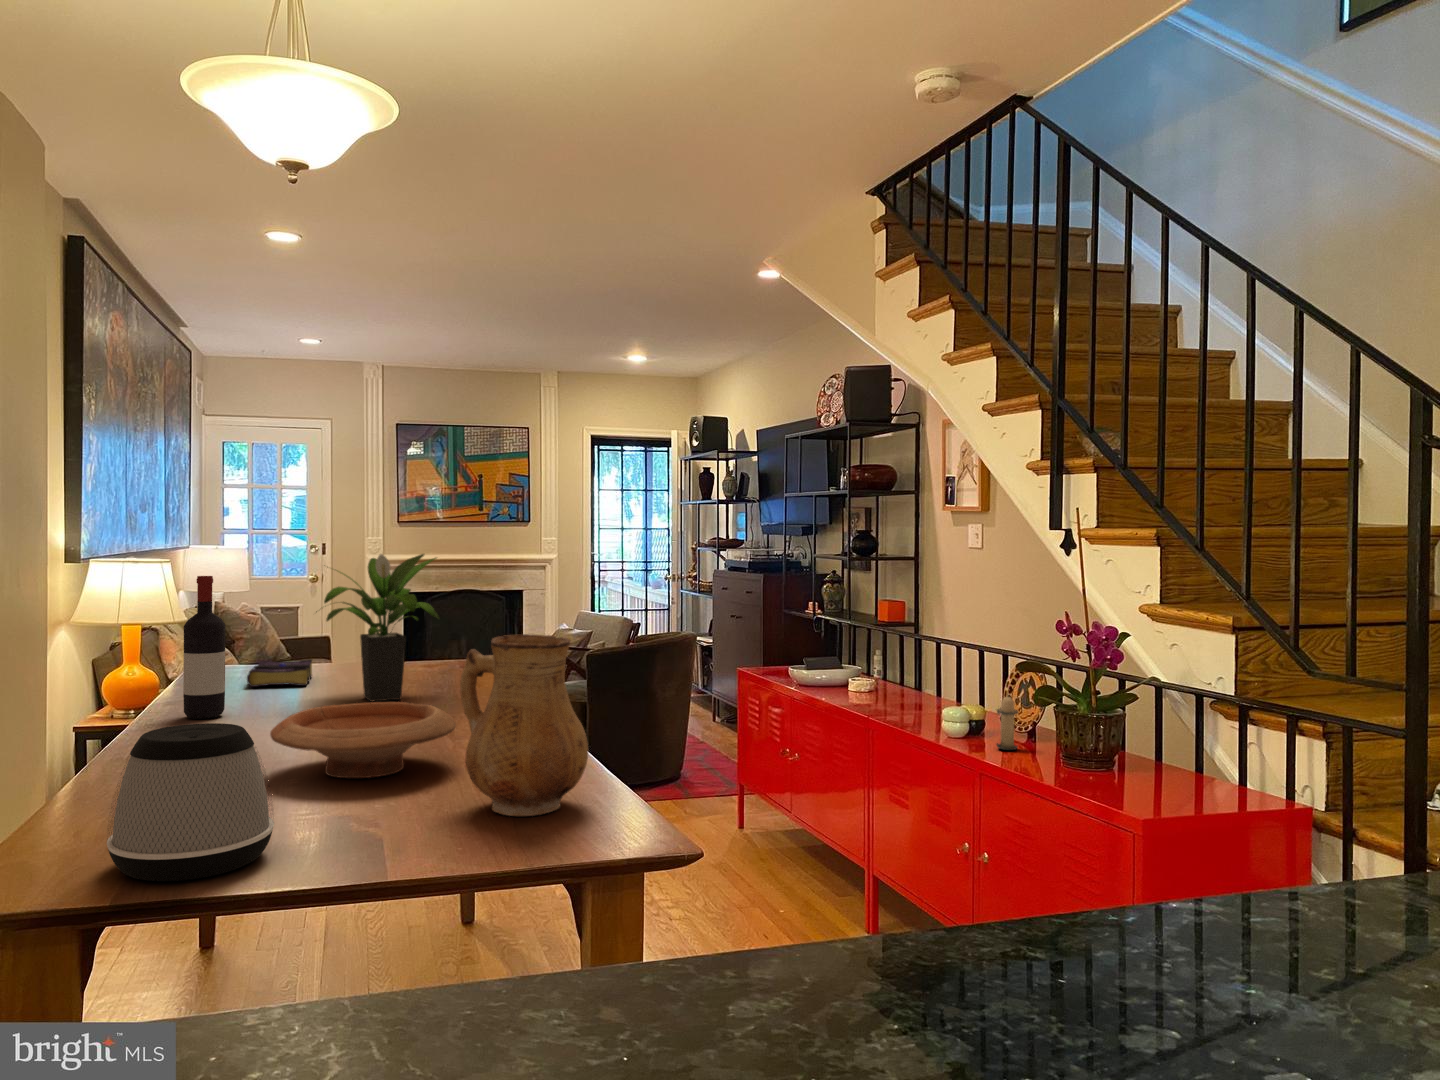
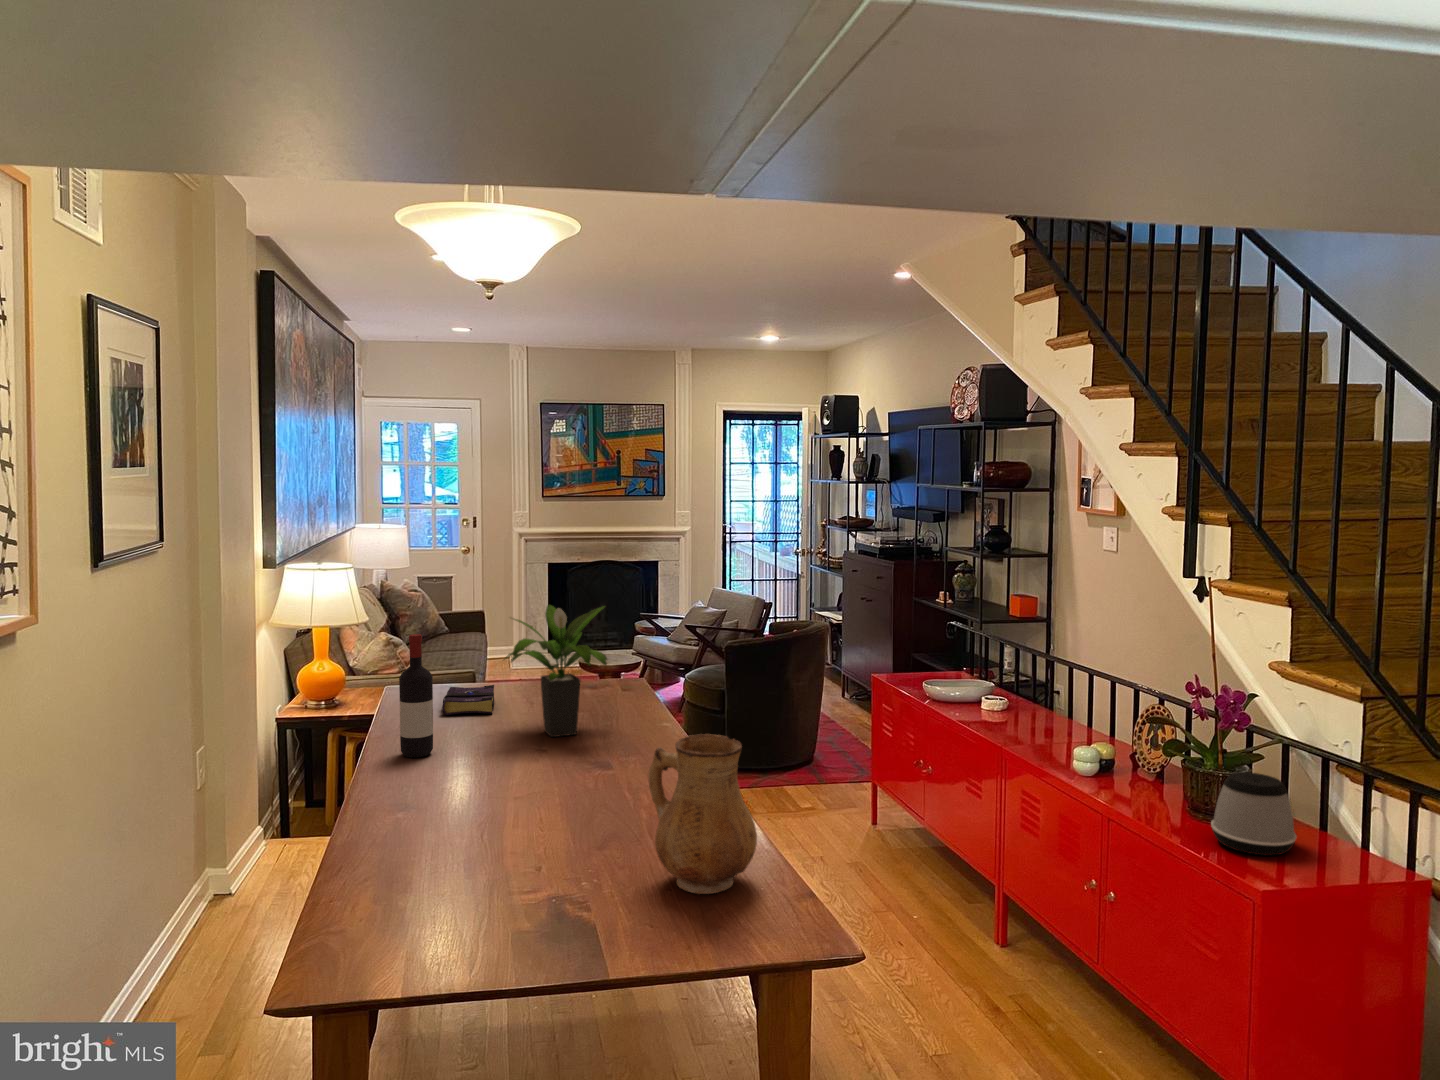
candle: present [996,696,1018,750] -> none [1120,736,1150,791]
wooden bowl: present [270,702,456,778] -> none [489,766,638,841]
speaker: present [107,723,274,881] -> present [1211,772,1296,856]

